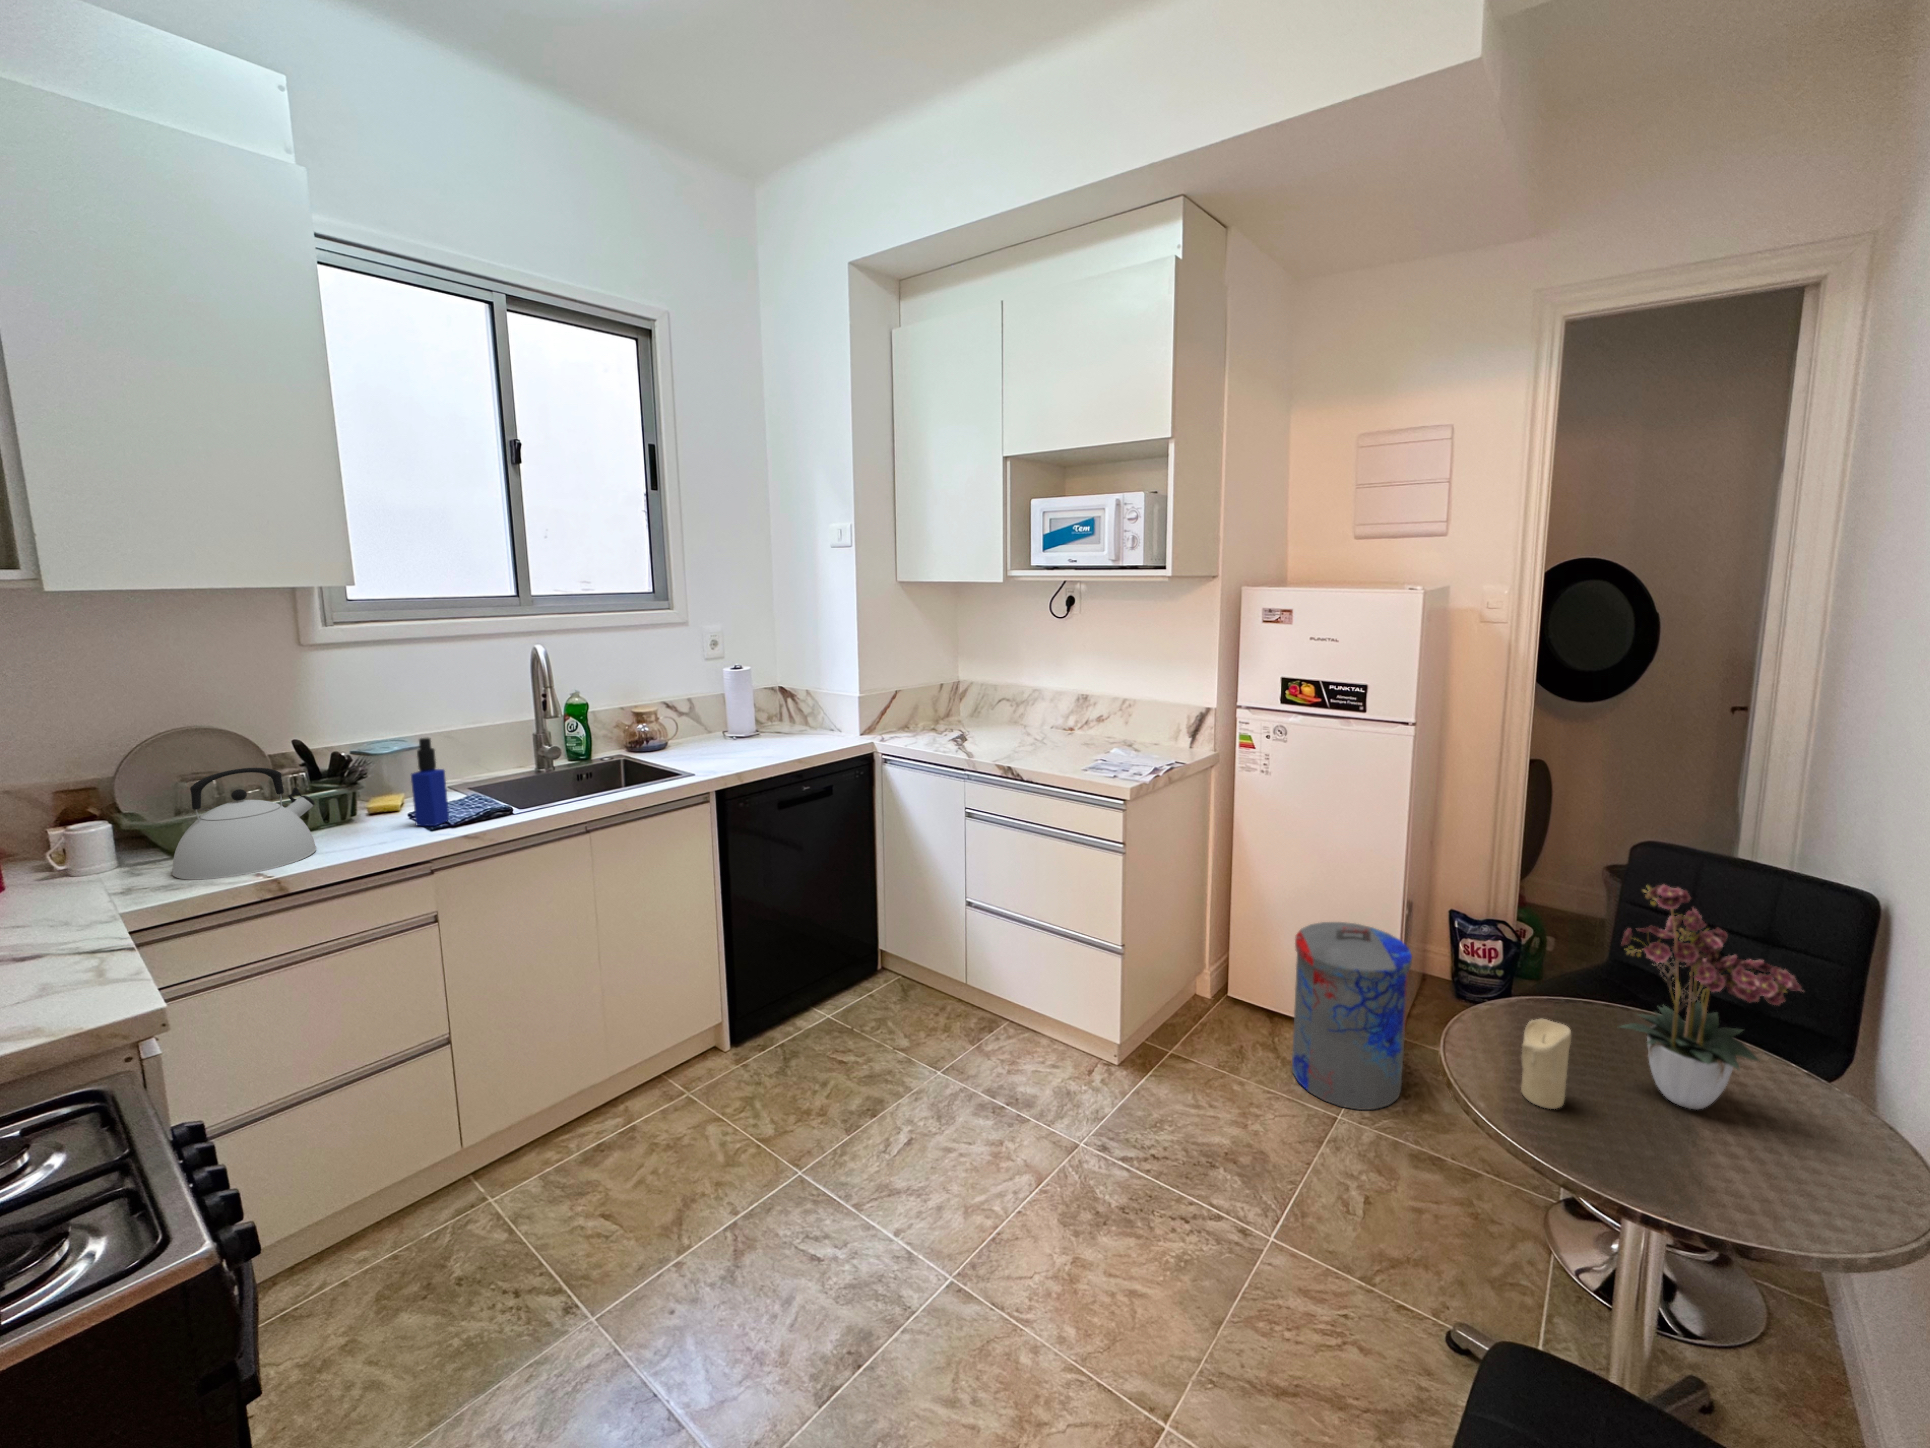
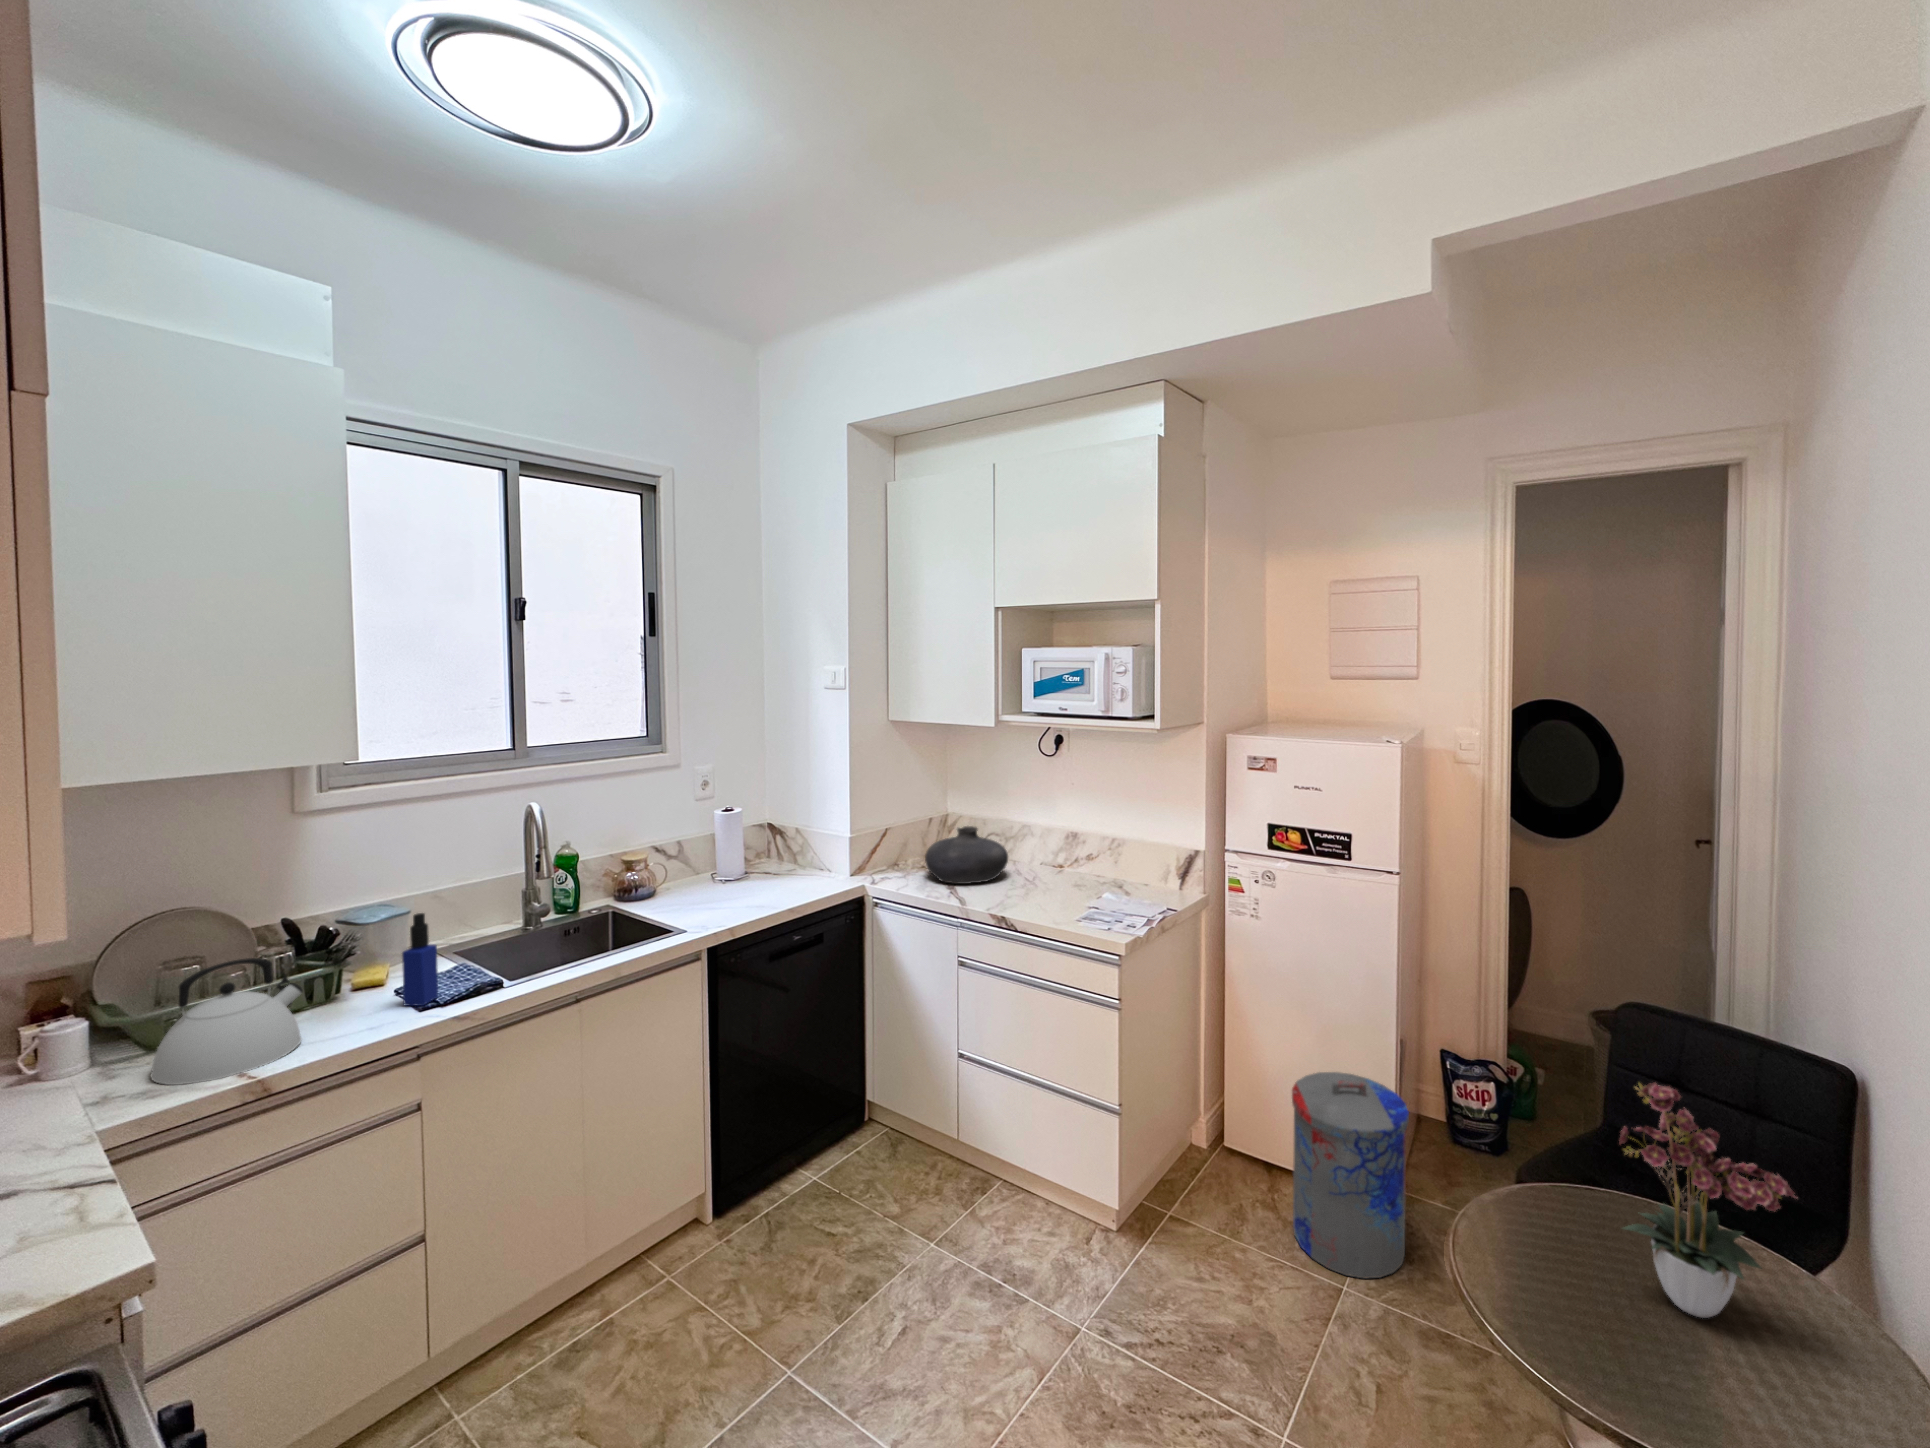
vase: none [934,687,1018,743] -> present [925,826,1008,884]
candle: present [1521,1019,1571,1109] -> none [1531,1224,1578,1322]

